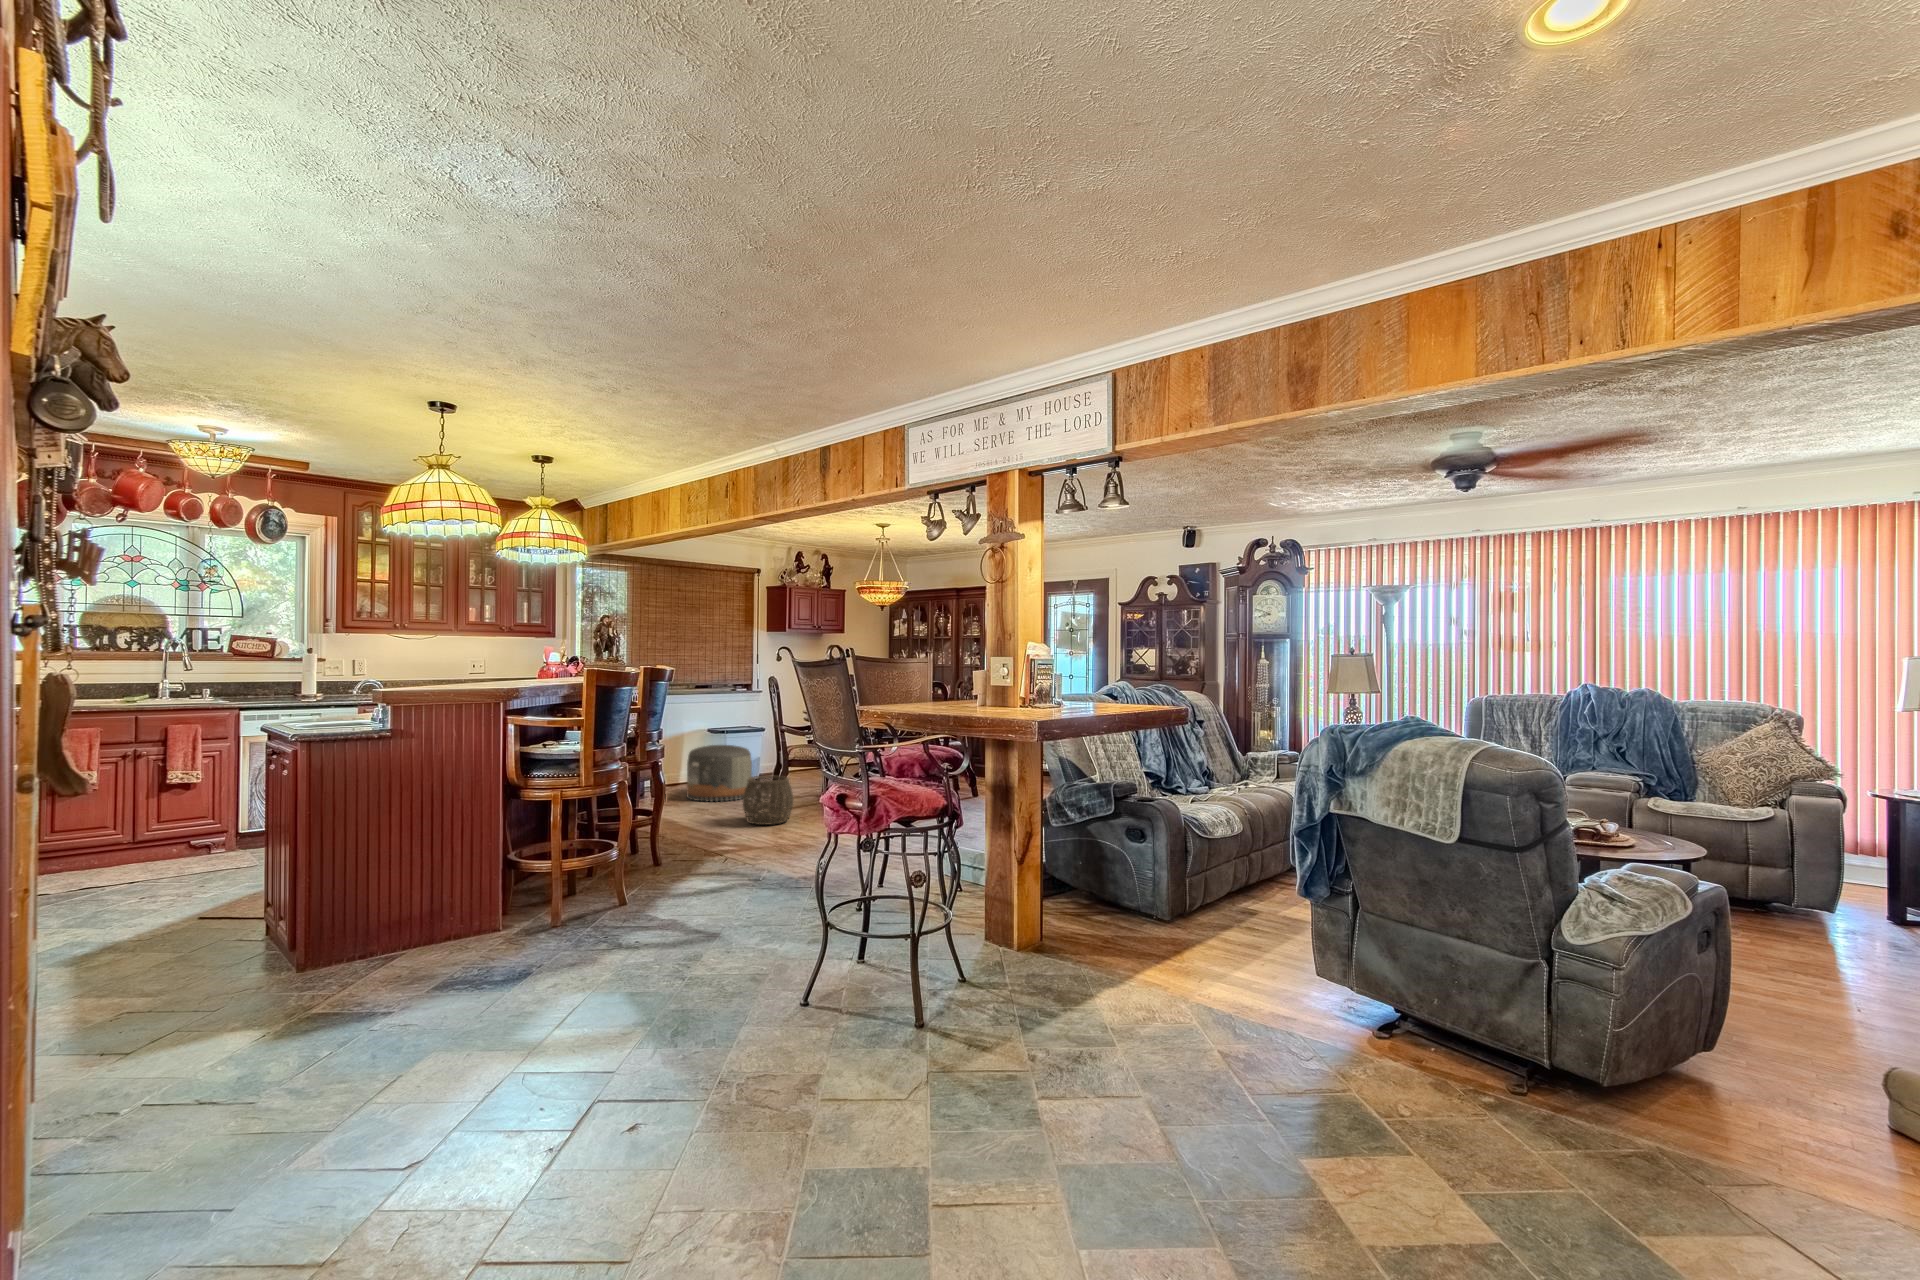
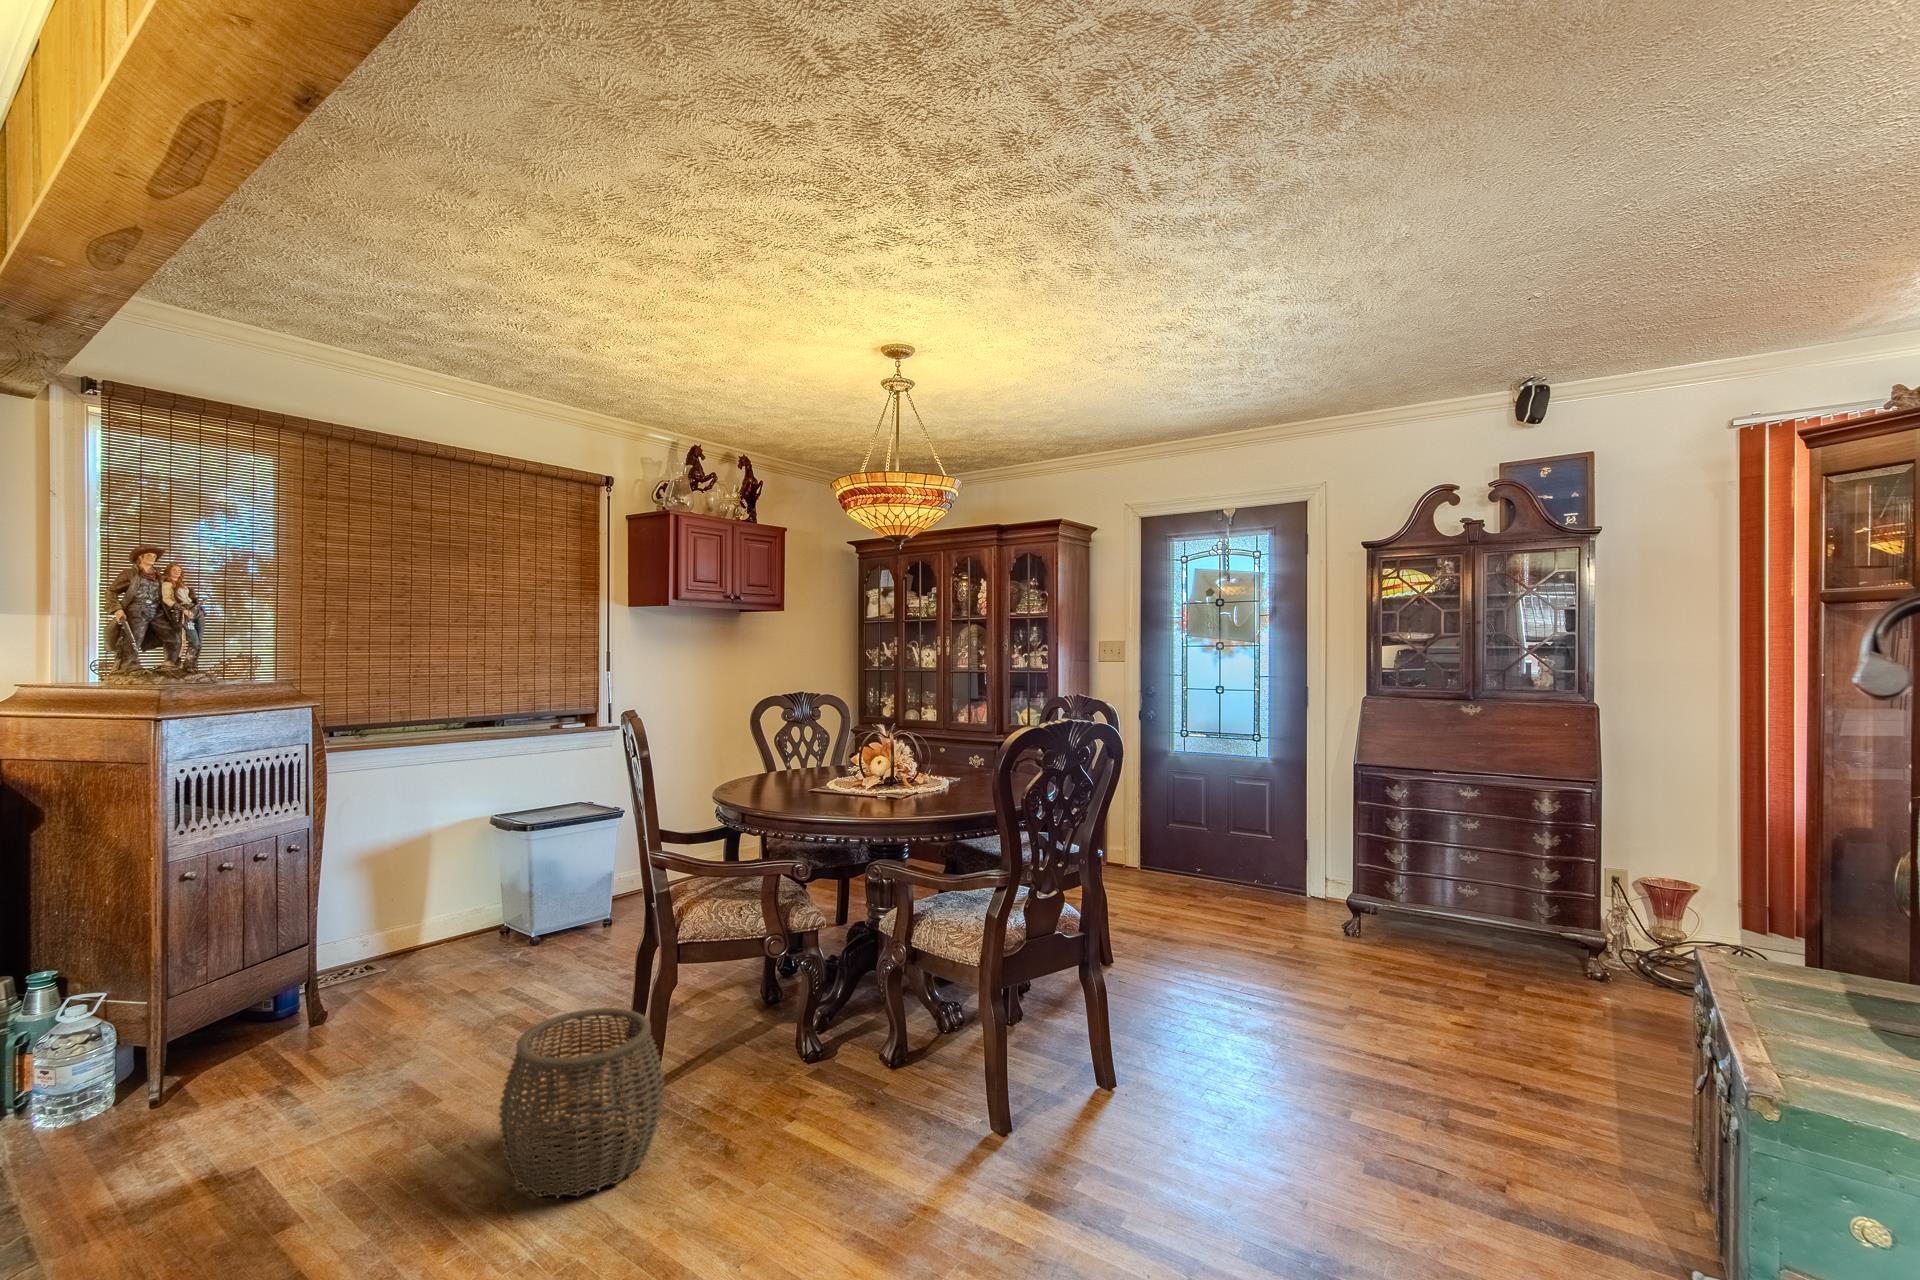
pouf: present [687,745,752,801] -> none [401,867,574,1031]

